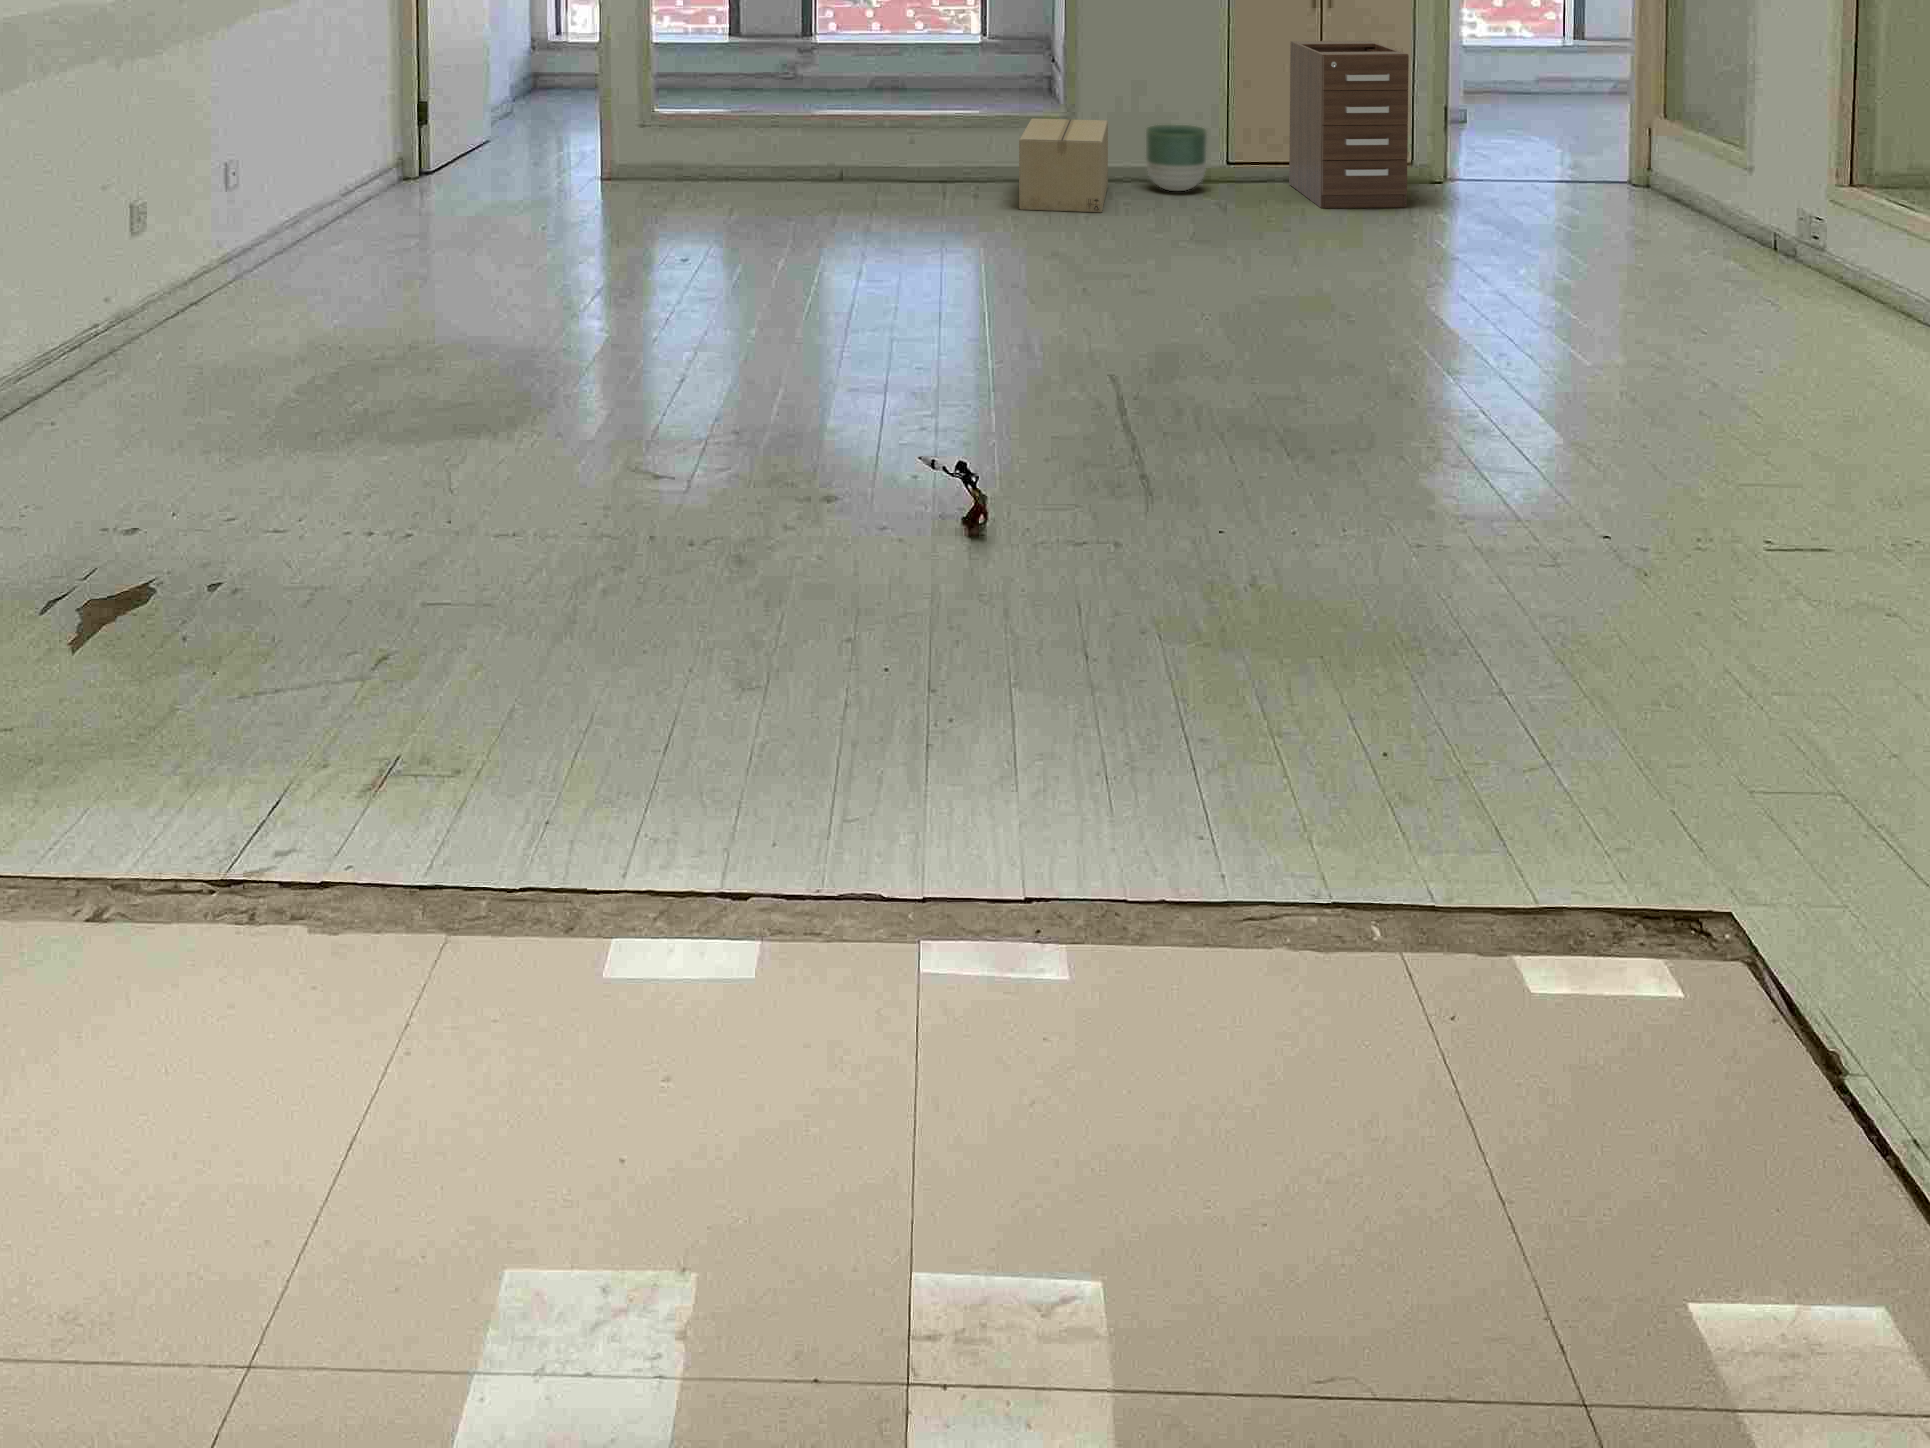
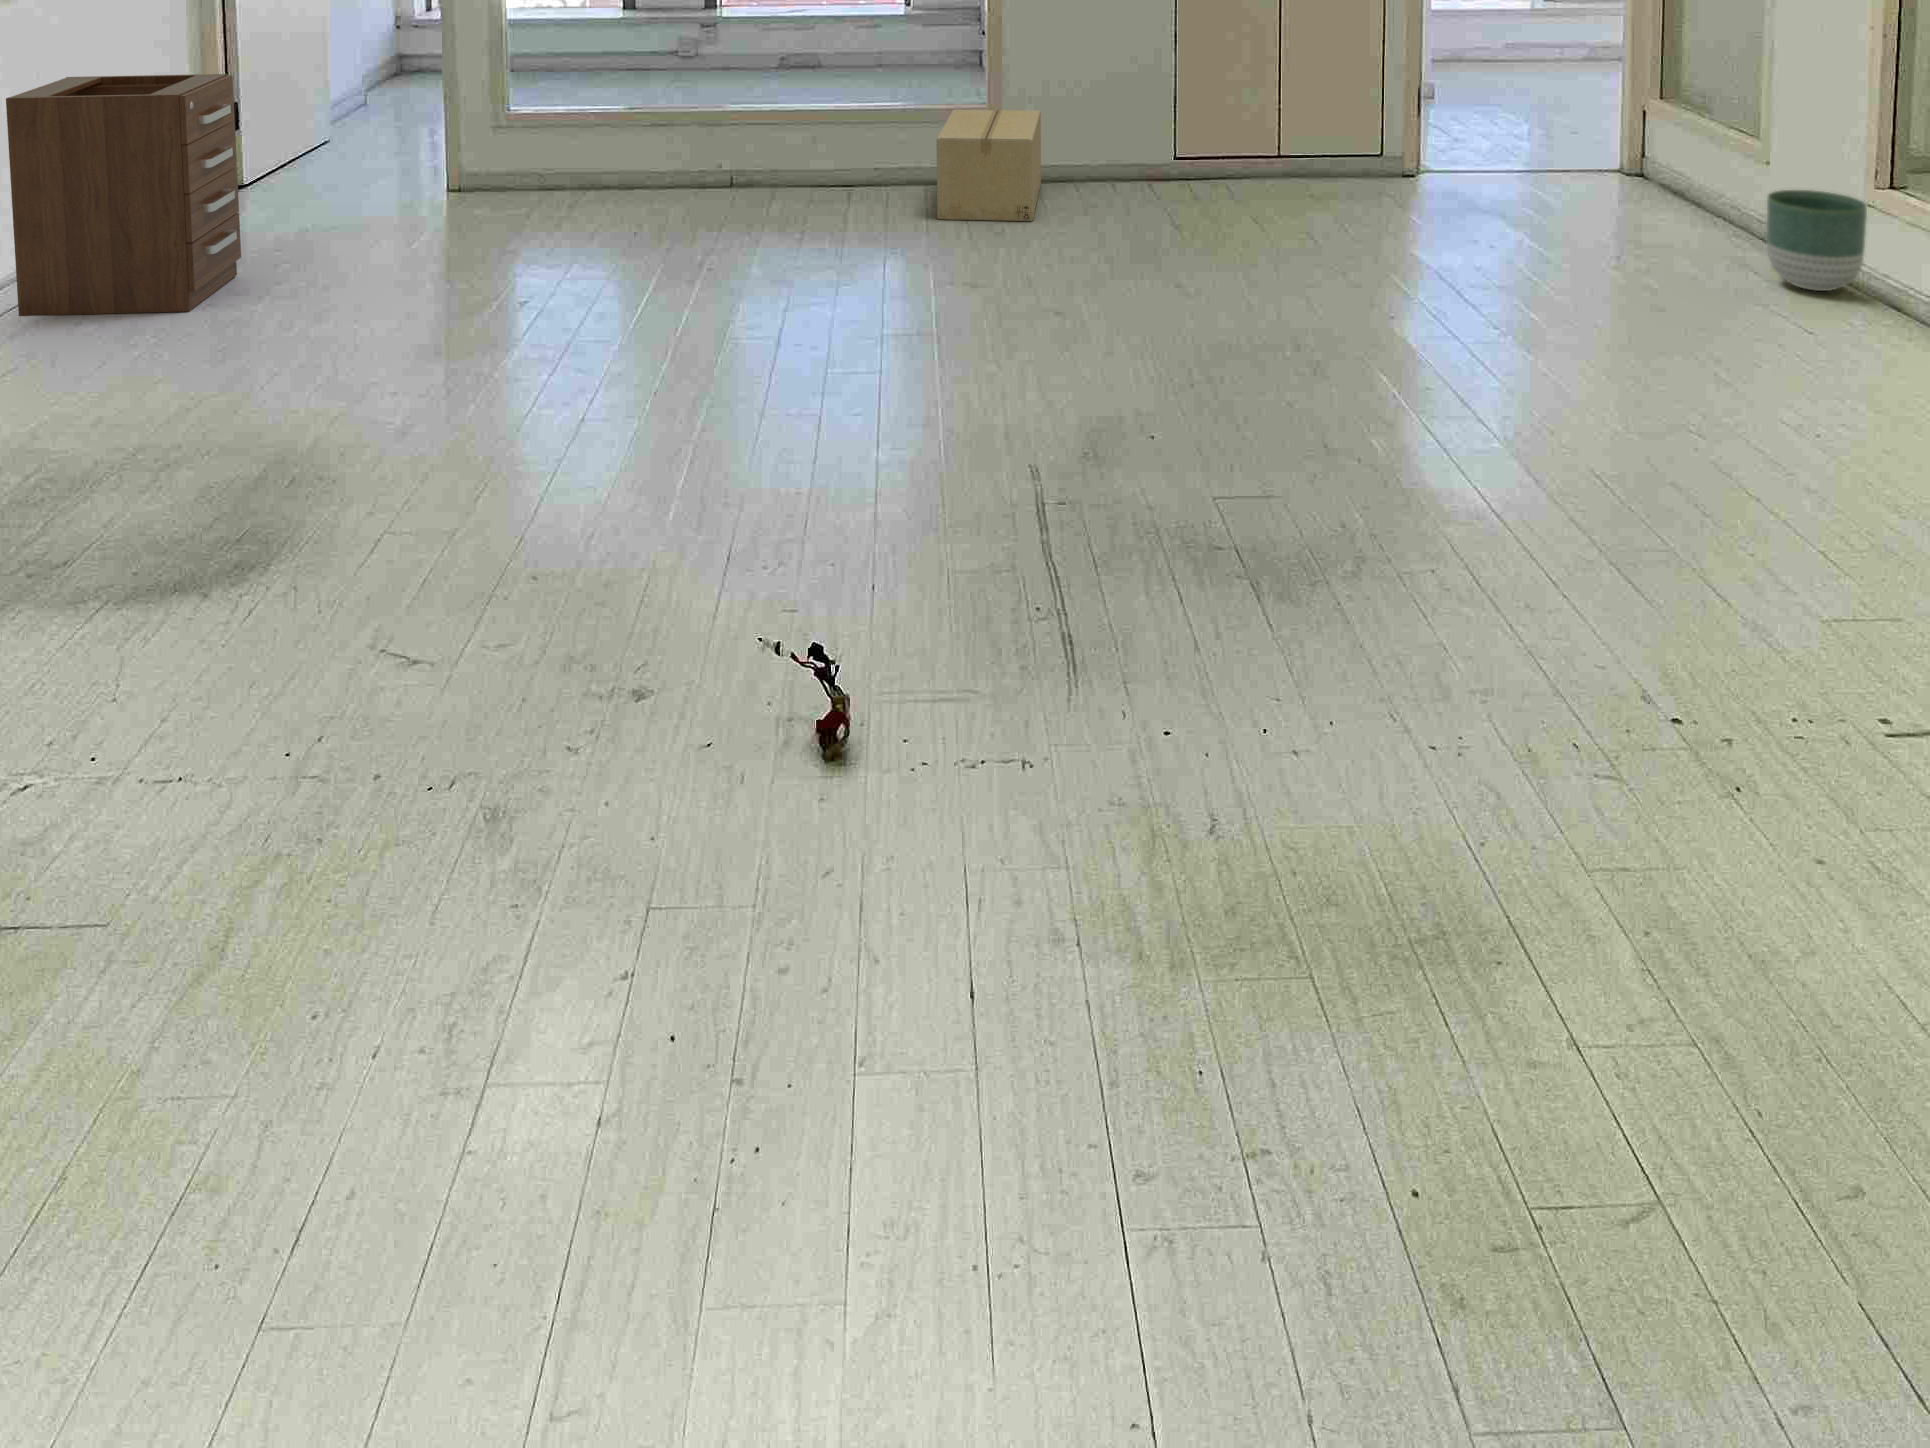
filing cabinet: present [1289,41,1409,208] -> present [6,74,241,316]
planter: present [1146,125,1207,191] -> present [1767,190,1867,291]

